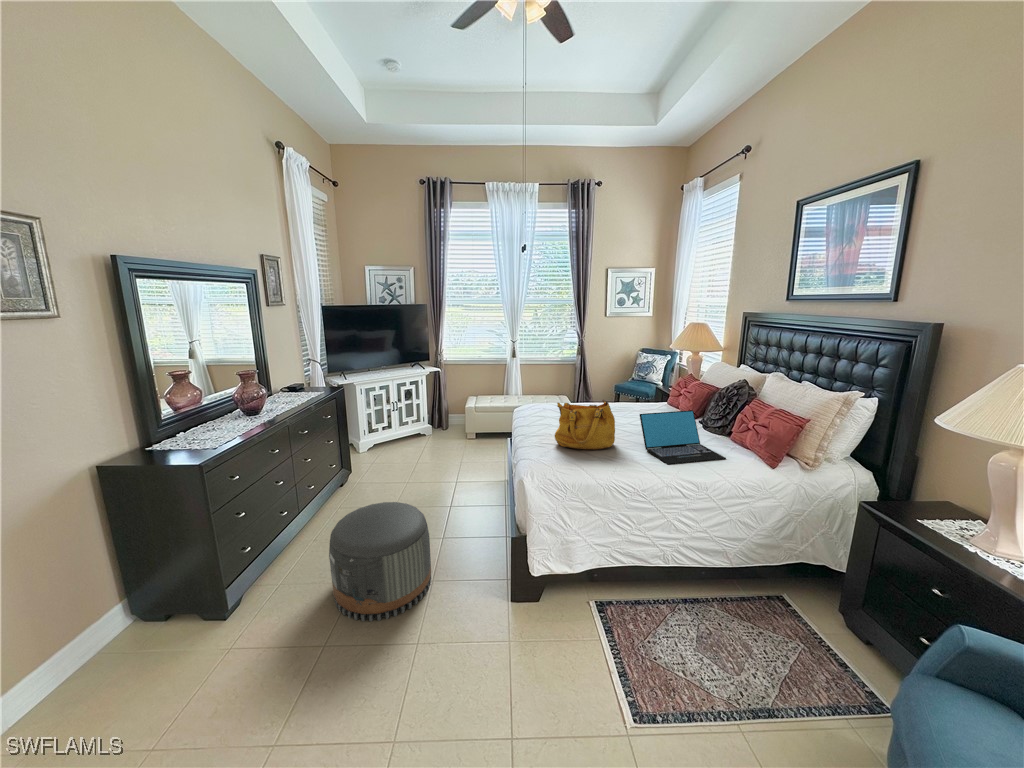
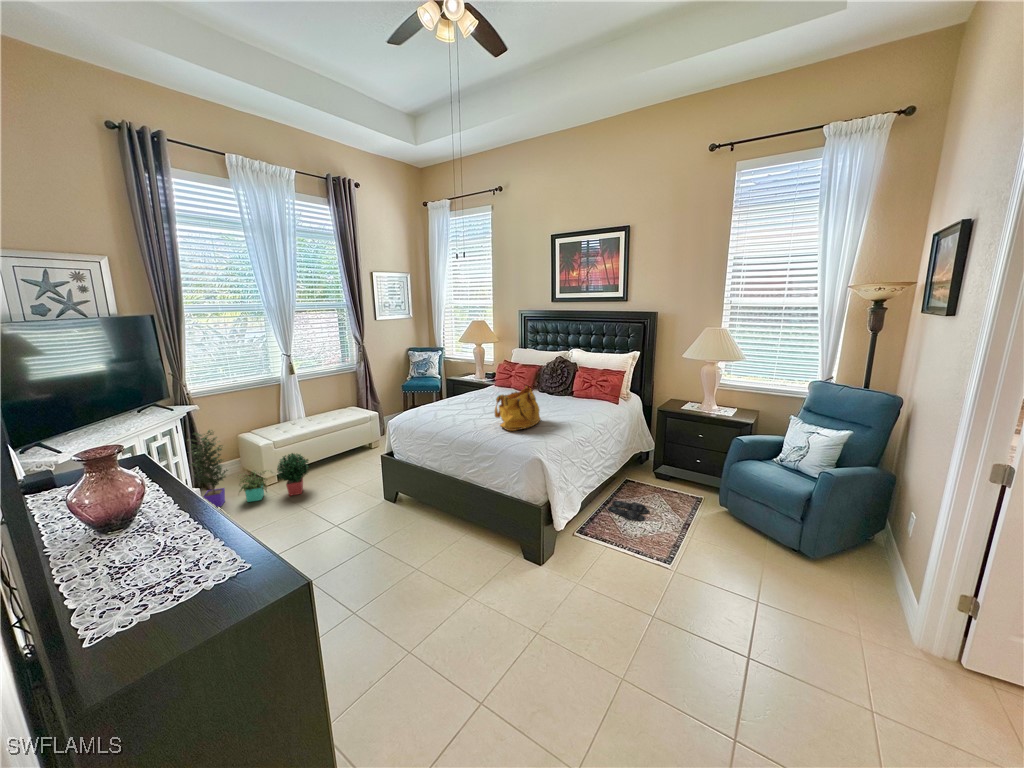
potted plant: none [422,385,483,450] -> present [191,430,308,507]
laptop: present [640,410,726,465] -> none [546,382,594,419]
pouf: present [329,502,431,621] -> none [389,538,500,687]
slippers: none [676,607,739,658] -> present [608,501,649,521]

